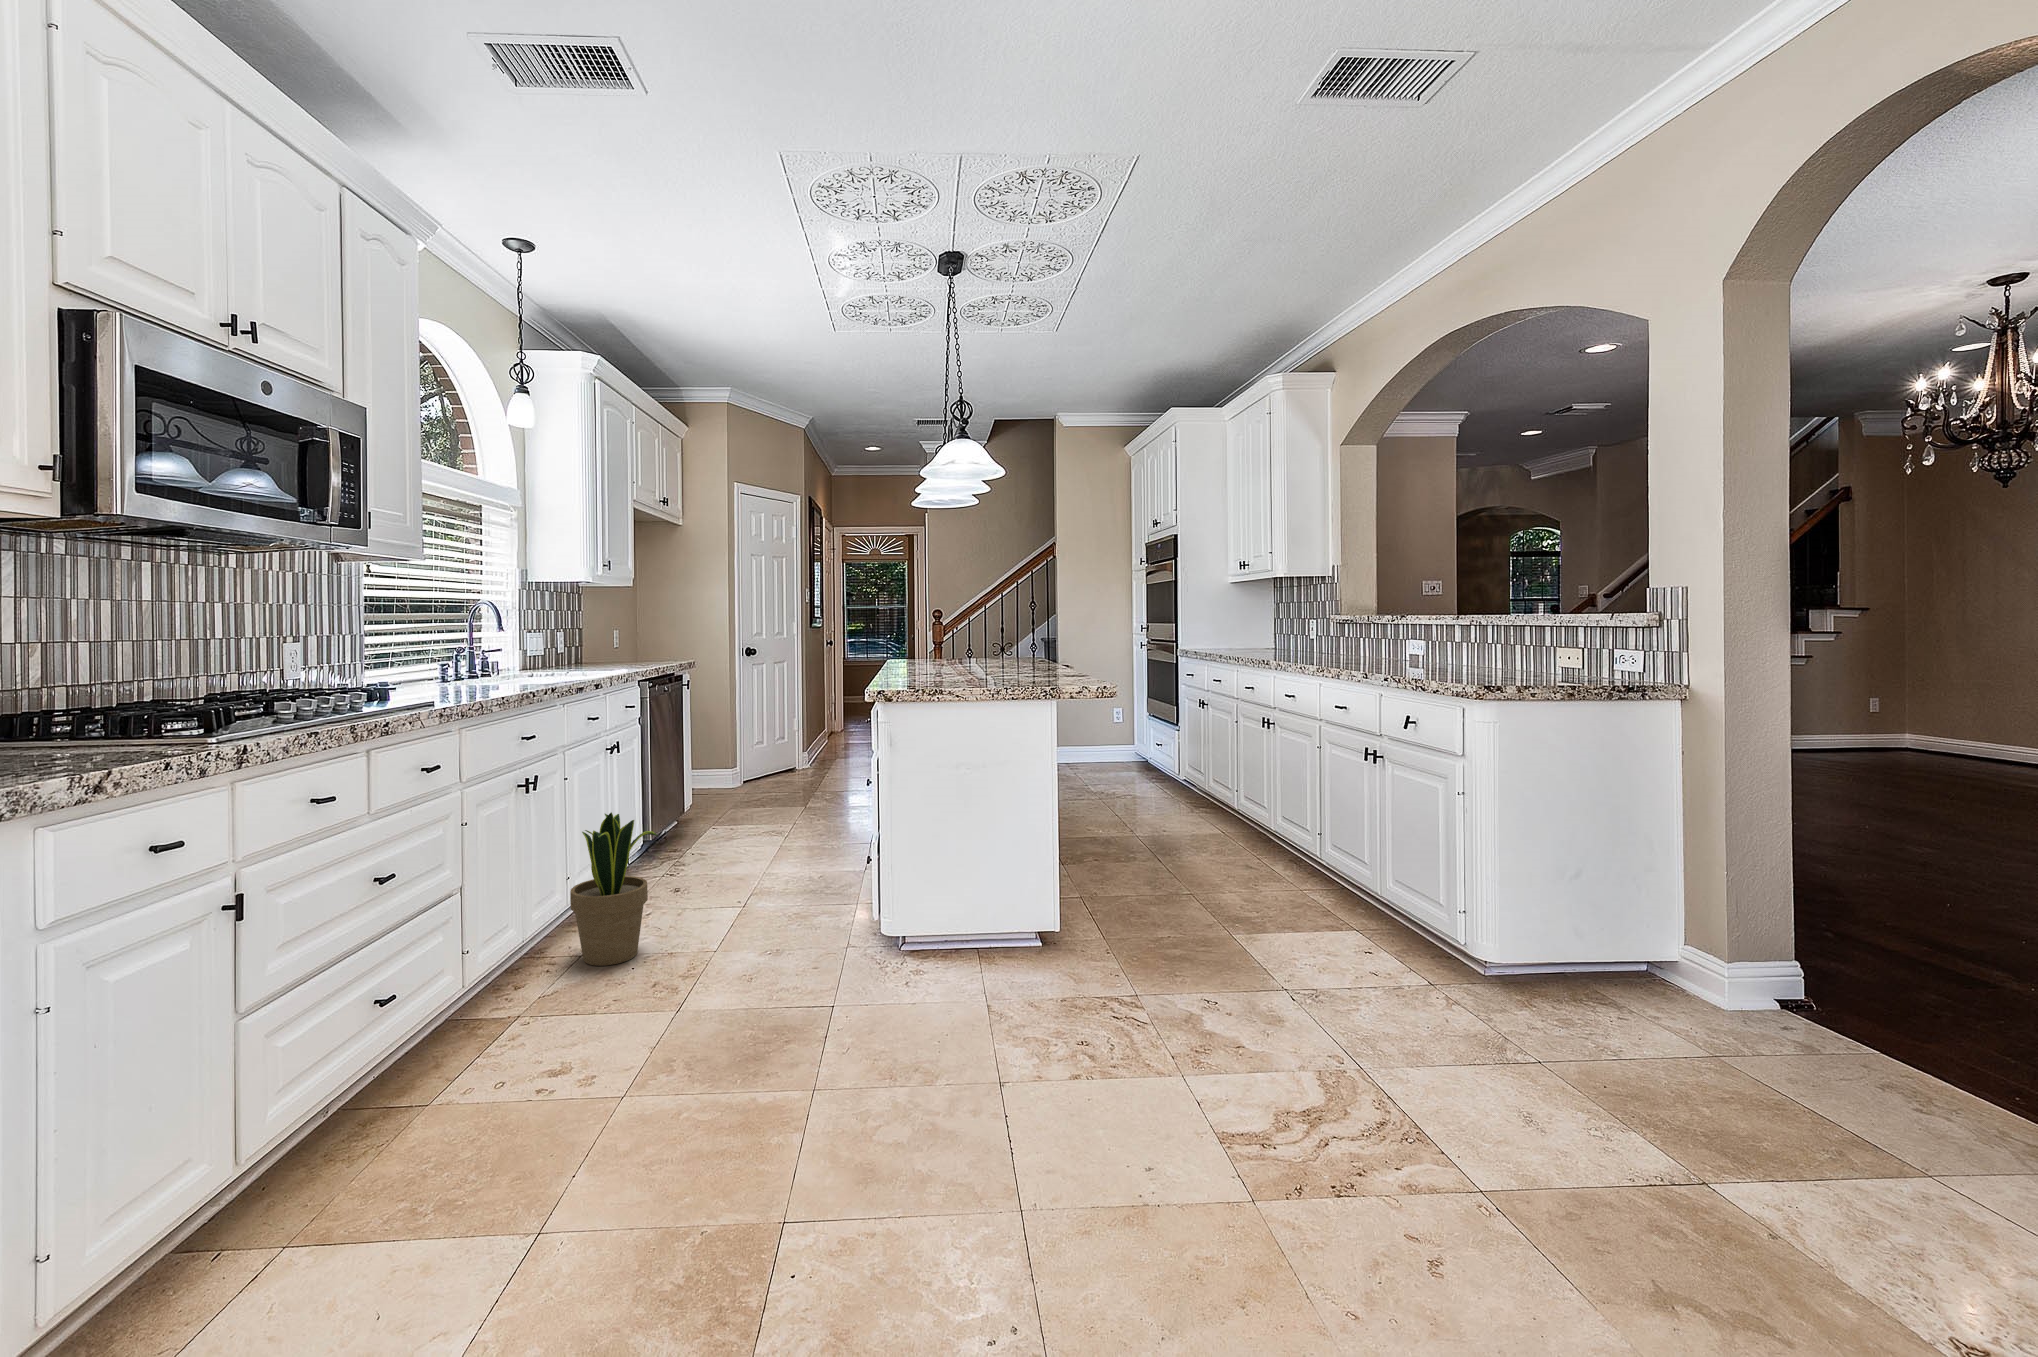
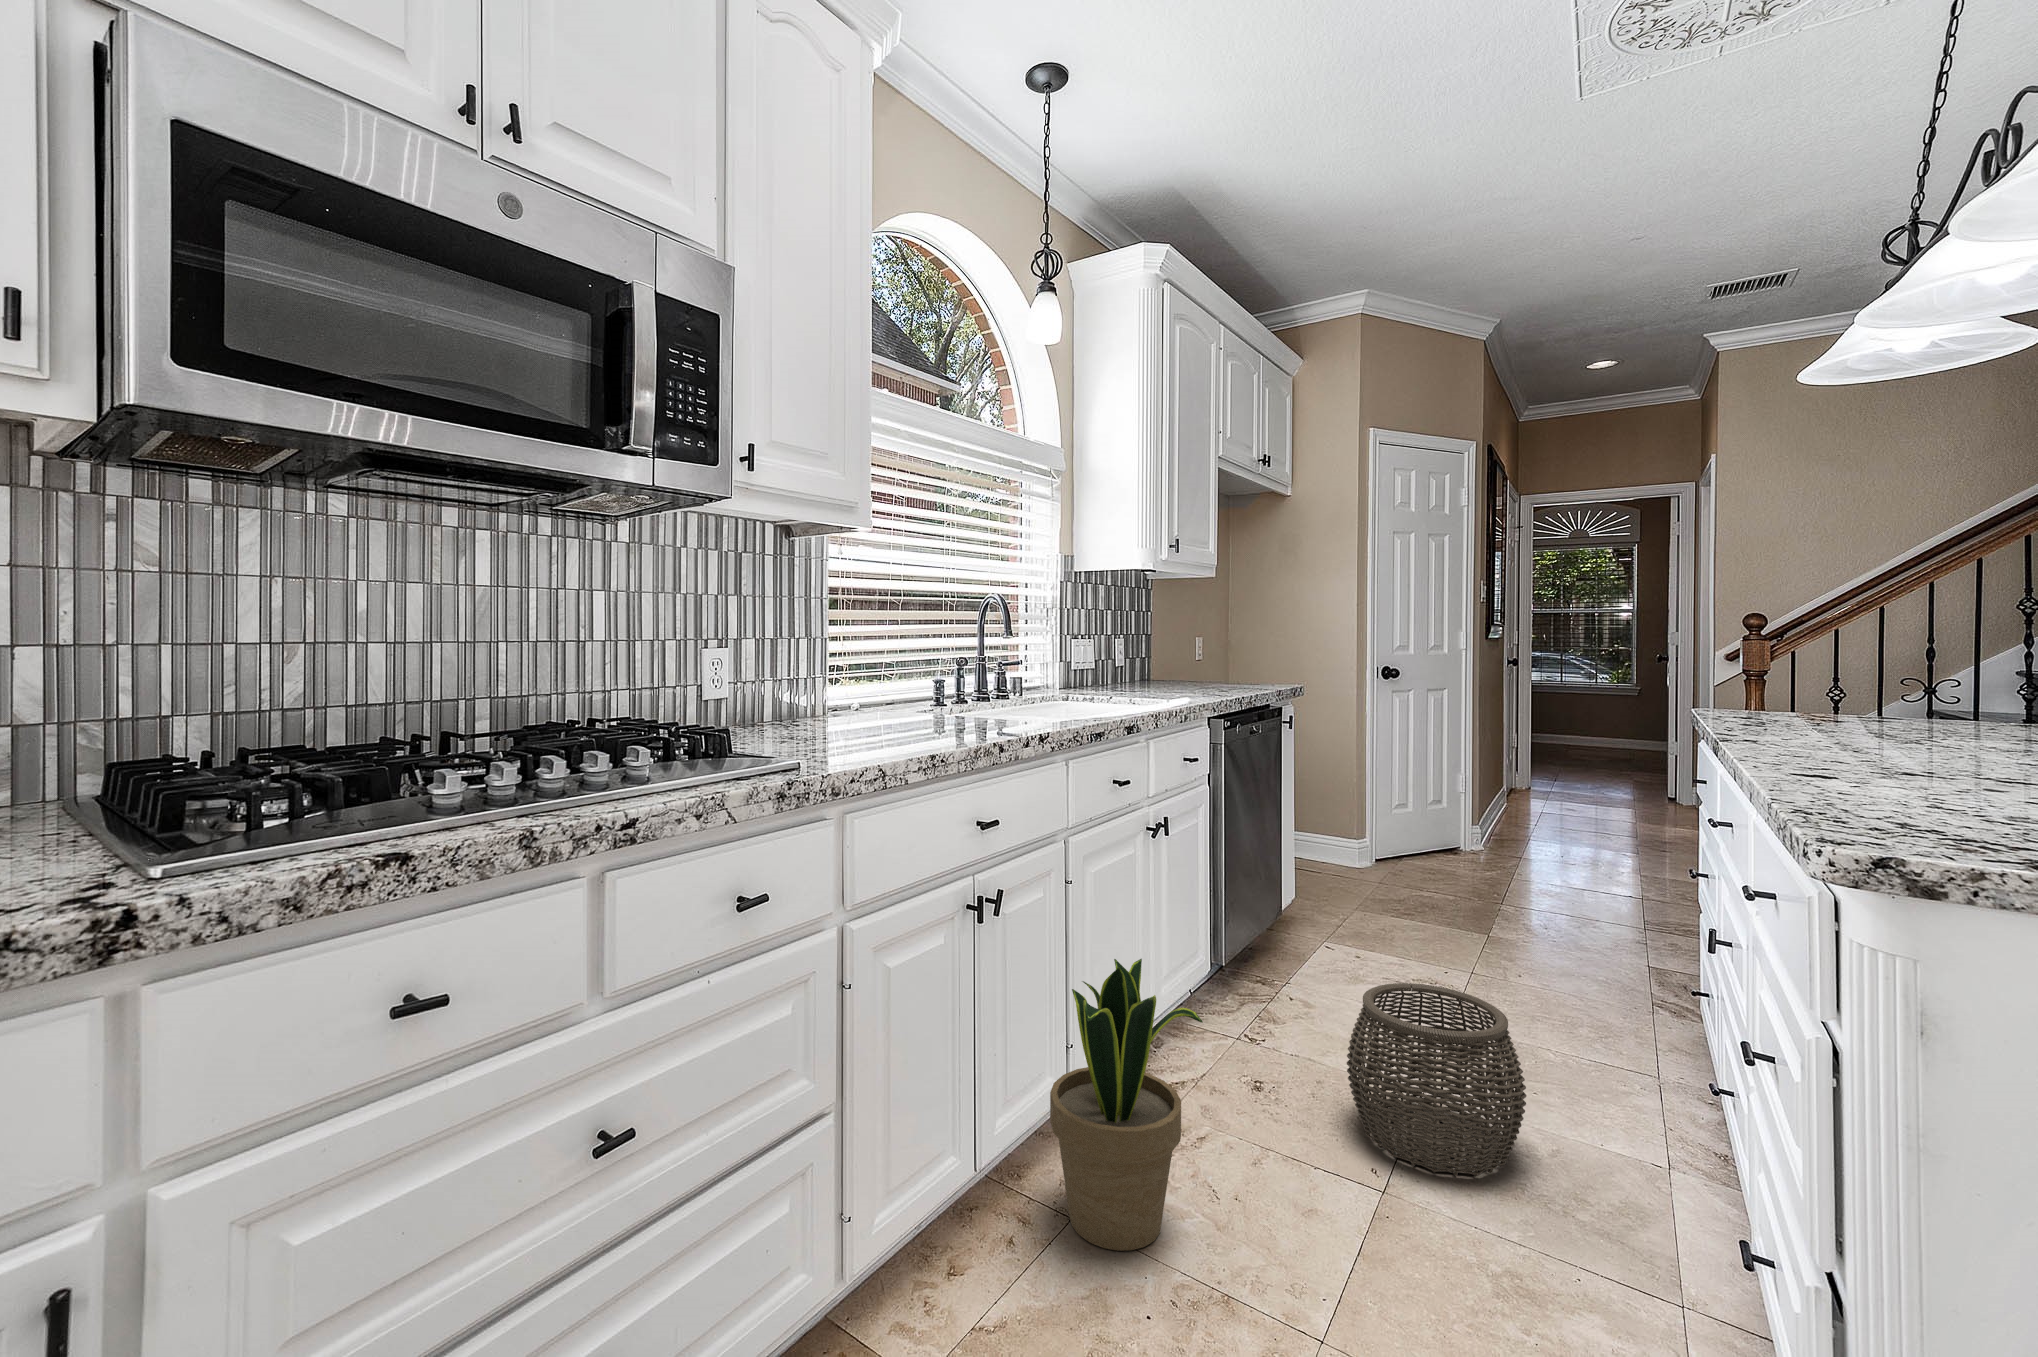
woven basket: none [730,815,816,903] -> present [1347,983,1527,1176]

